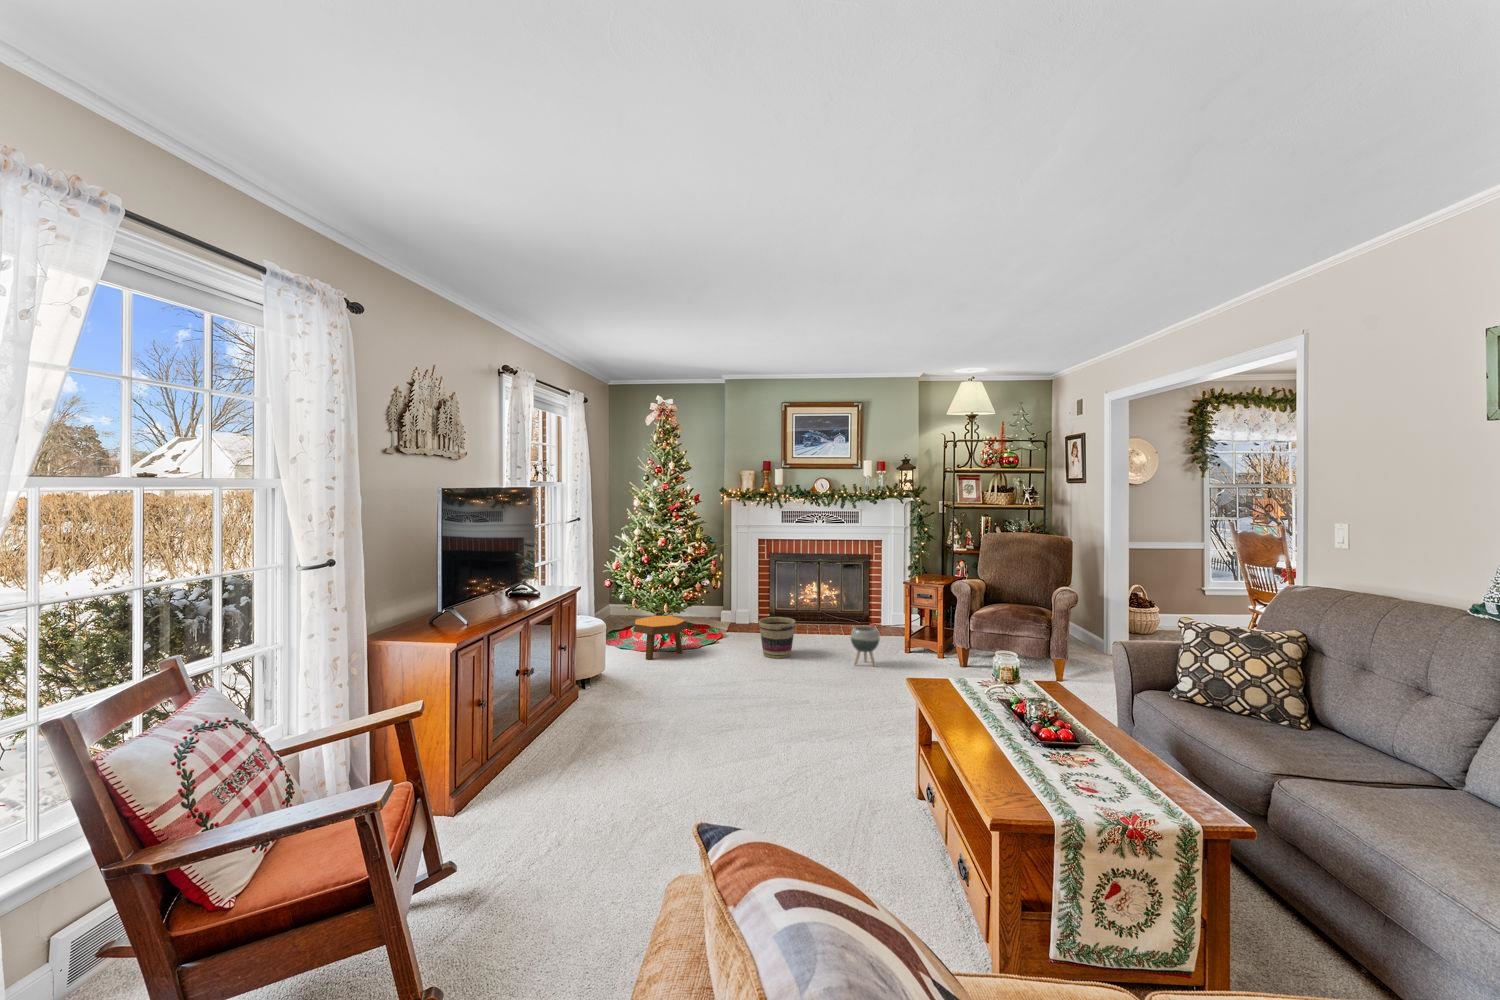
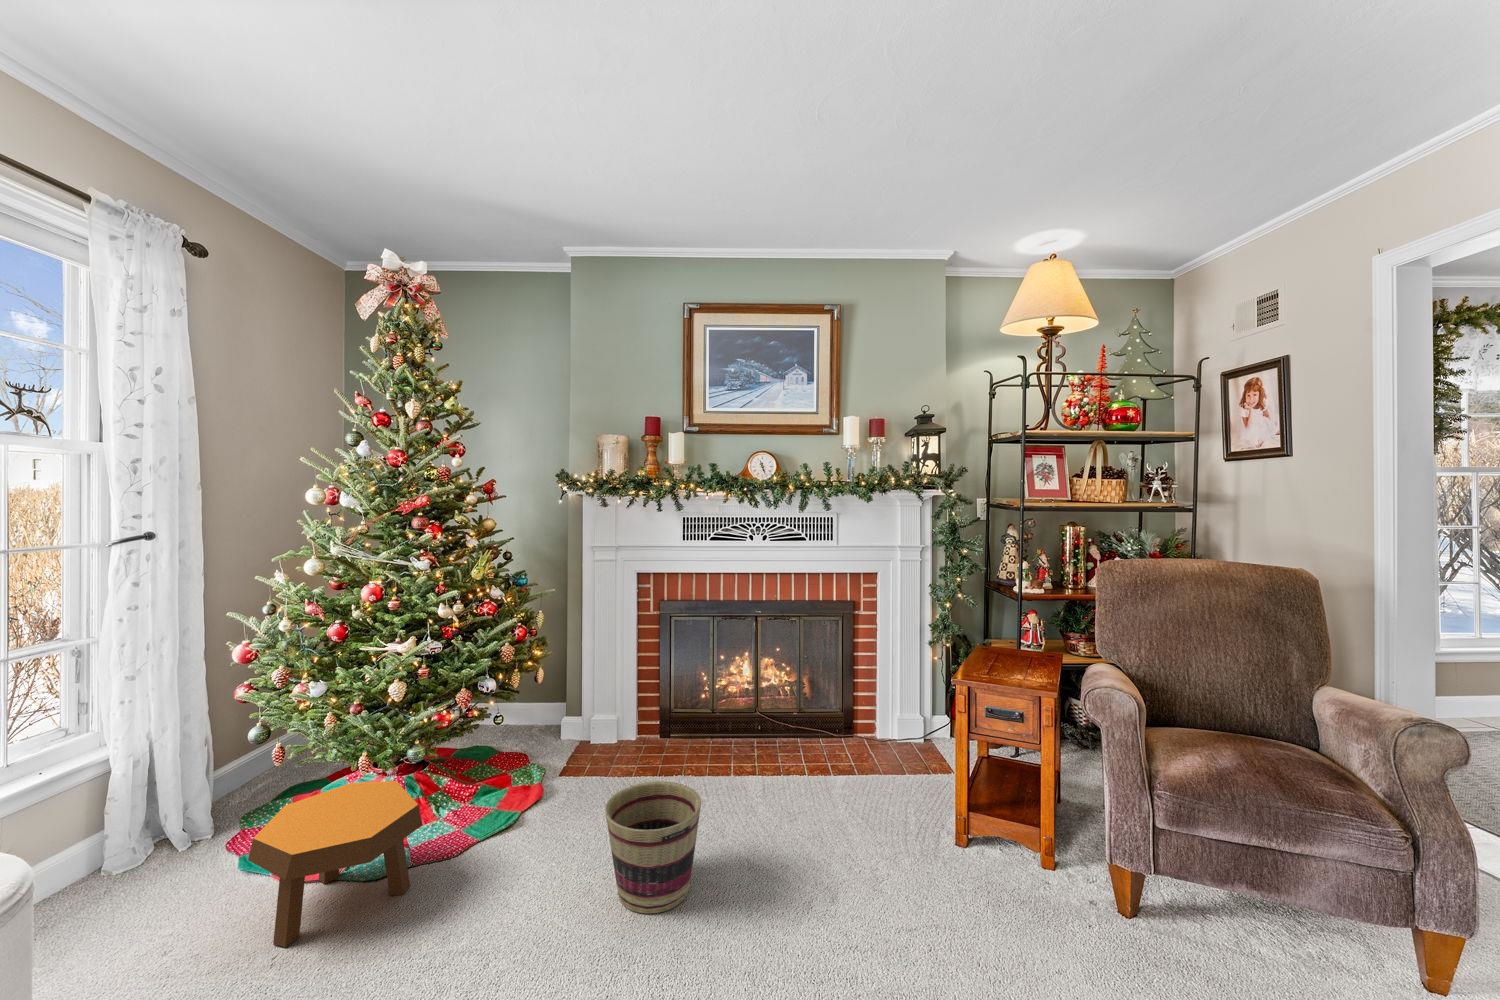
planter: present [851,626,880,666] -> none [848,826,928,955]

